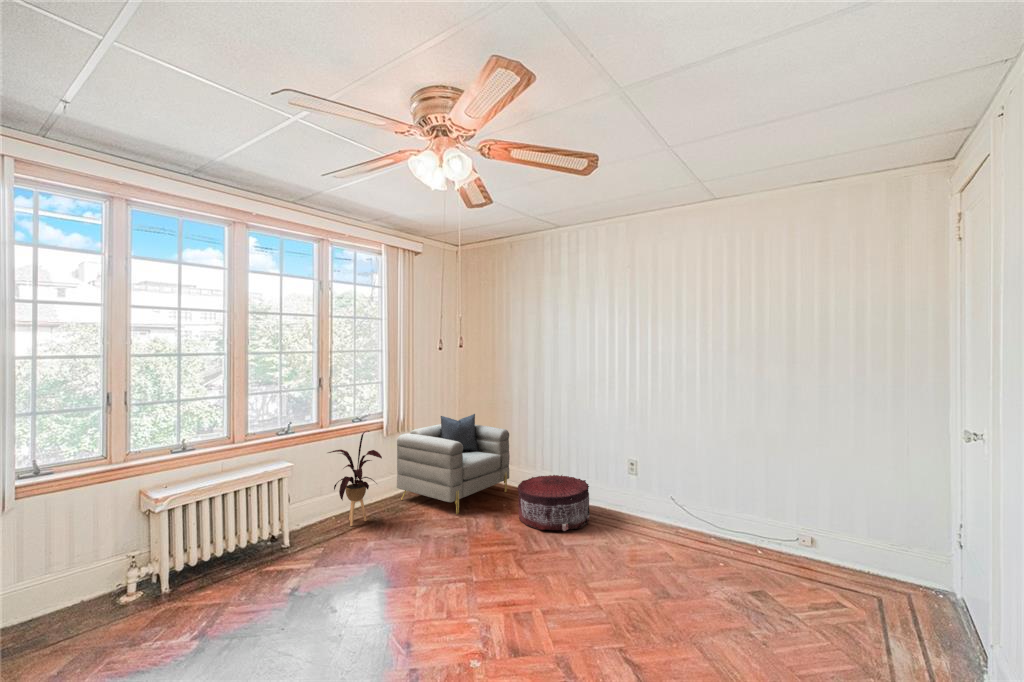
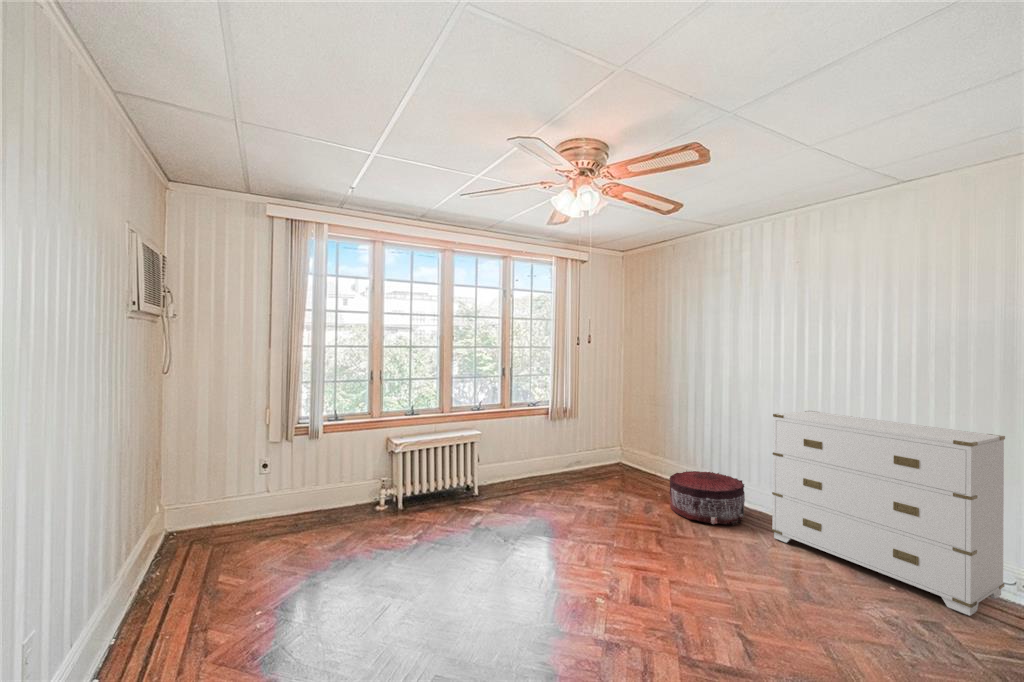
dresser: none [618,406,791,578] -> present [772,411,1005,616]
armchair: present [397,414,510,514] -> none [565,408,669,494]
house plant: present [328,431,382,526] -> none [508,413,549,489]

